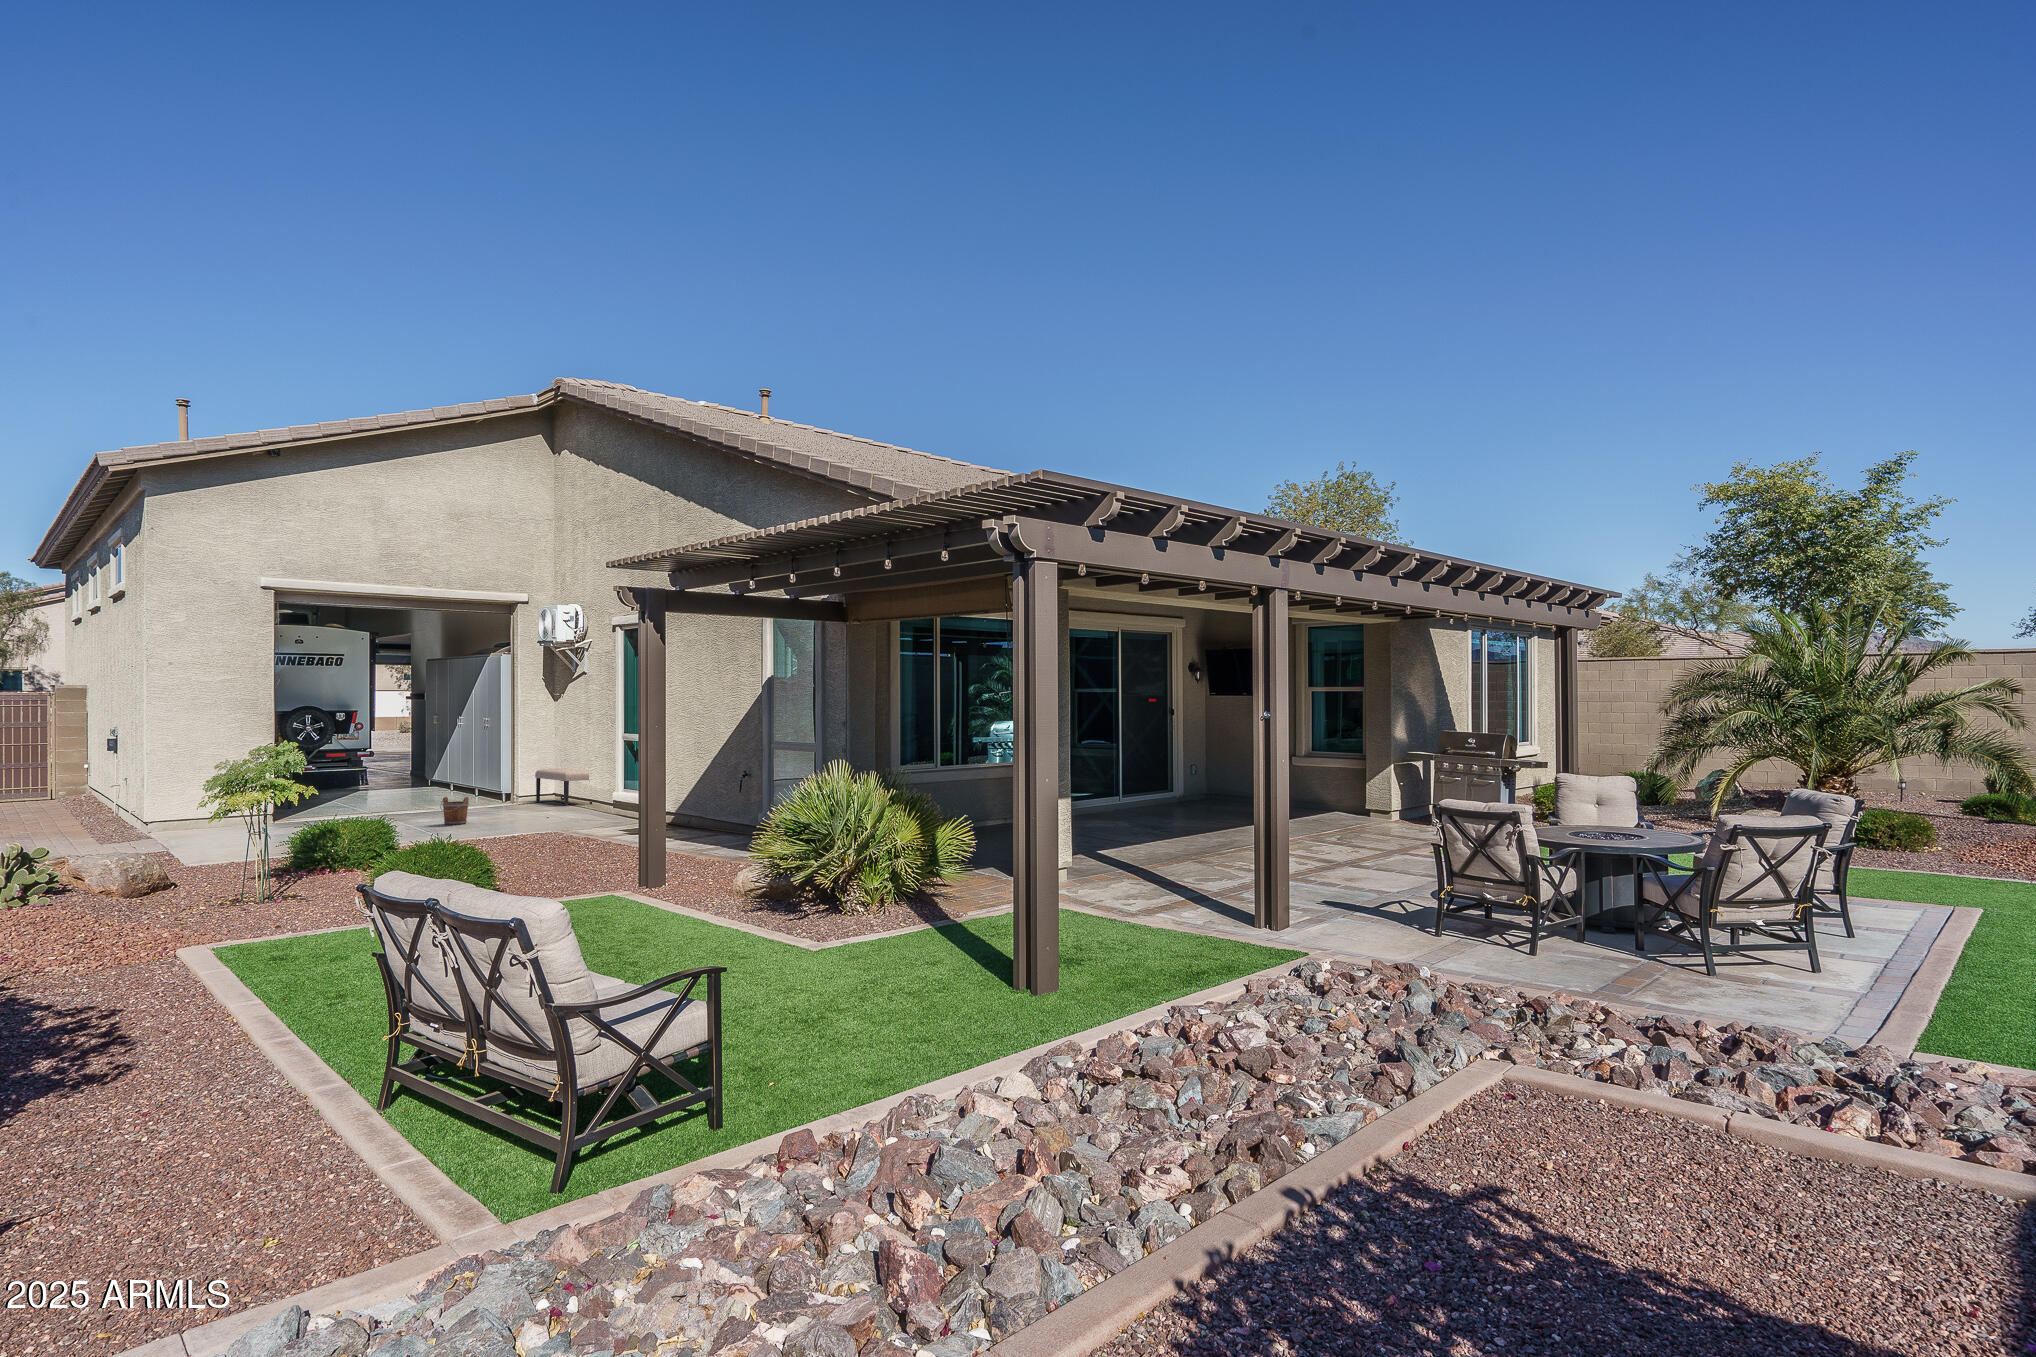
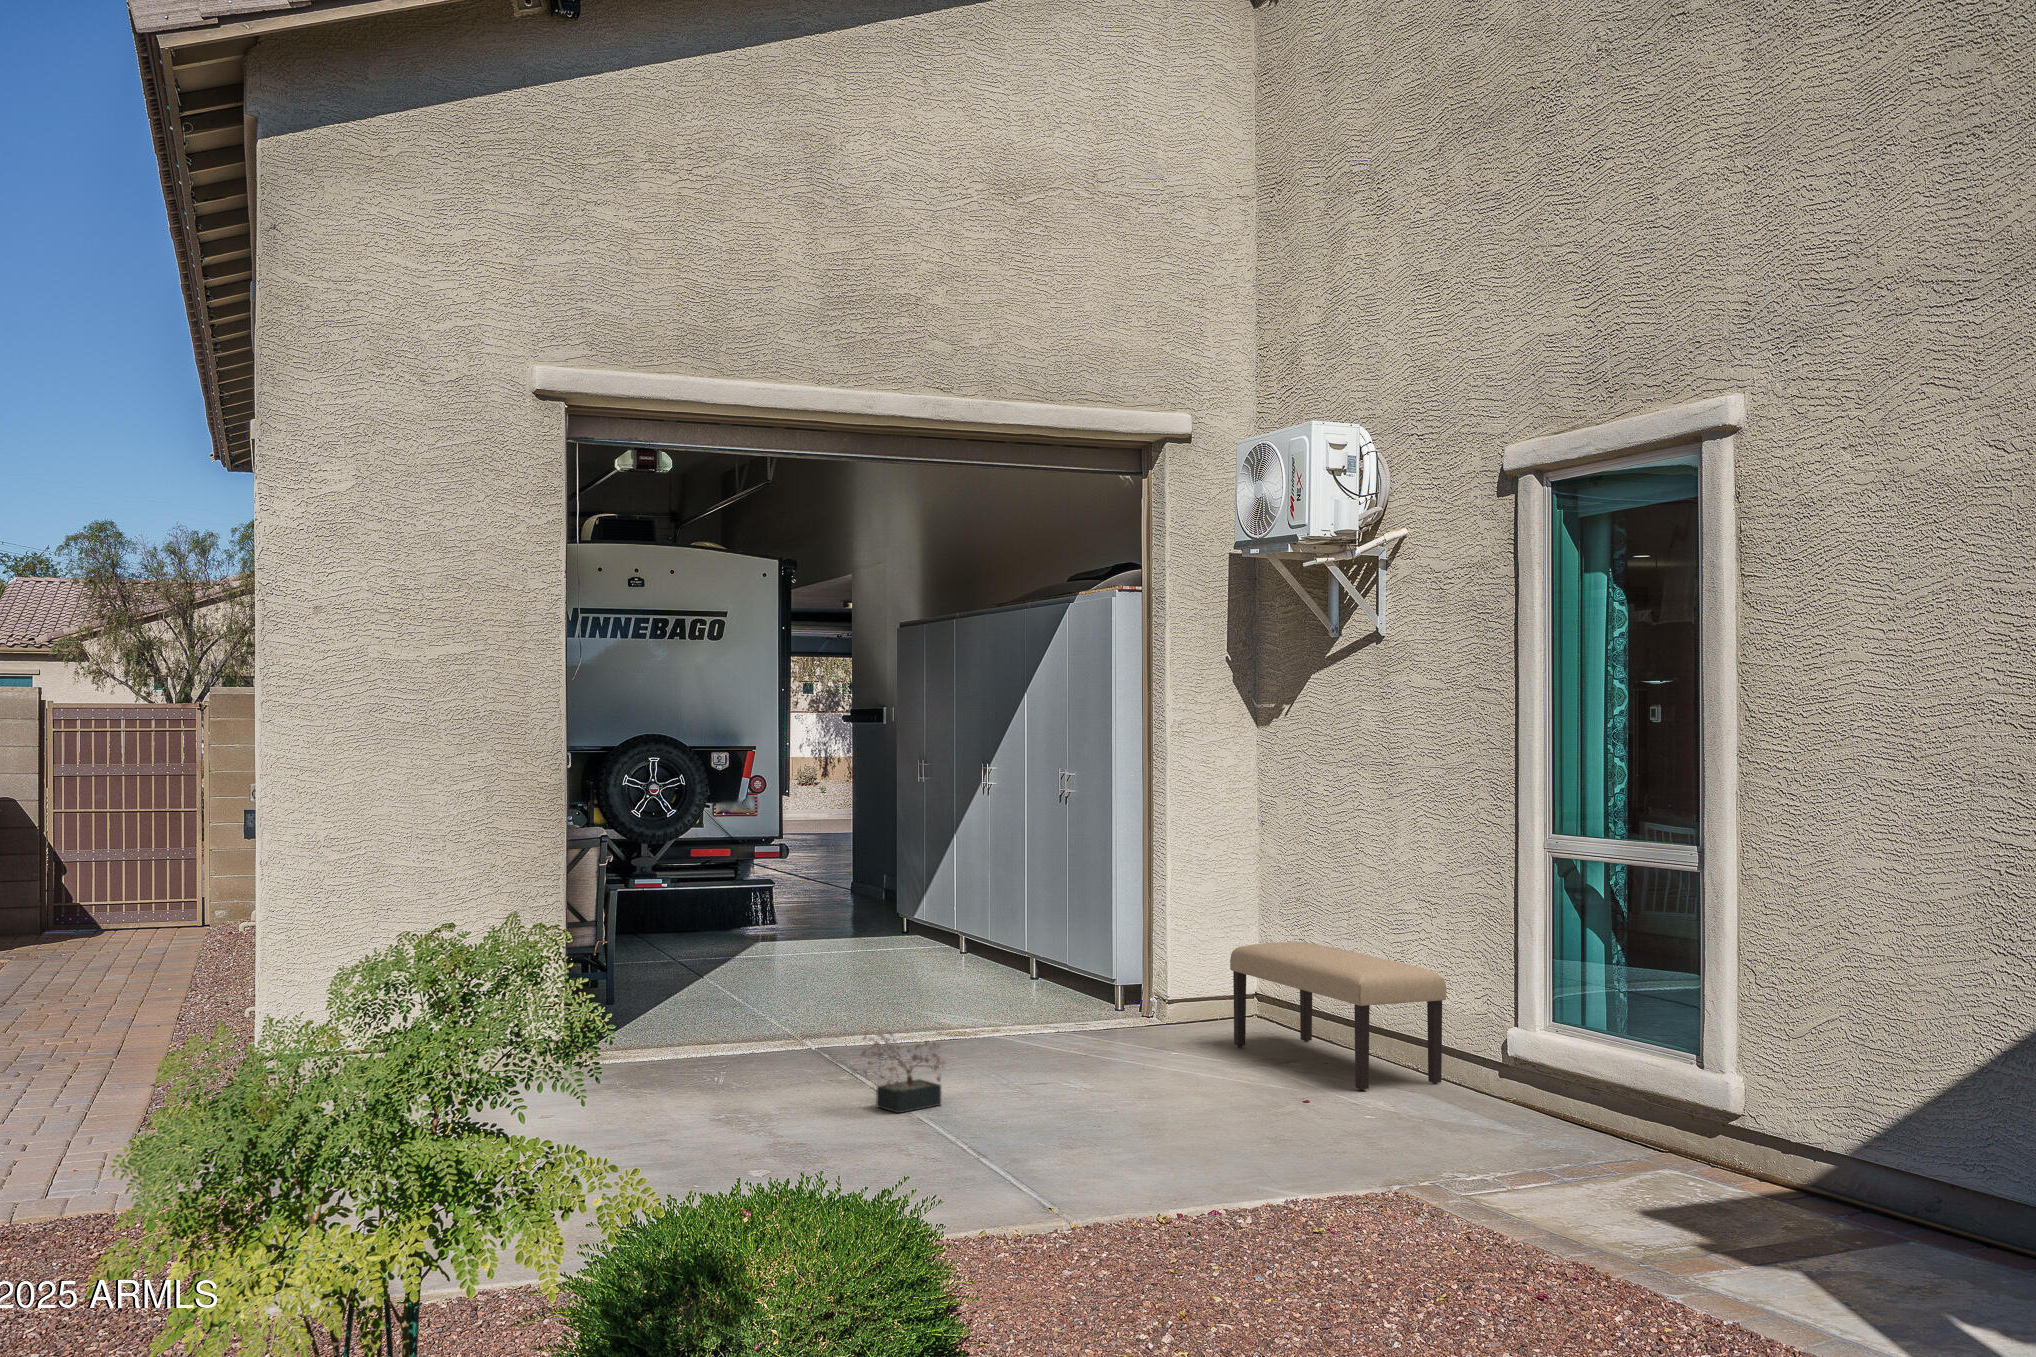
decorative plant: none [397,791,427,815] -> present [861,1032,945,1113]
bucket: present [440,797,469,825] -> none [1029,1122,1131,1249]

